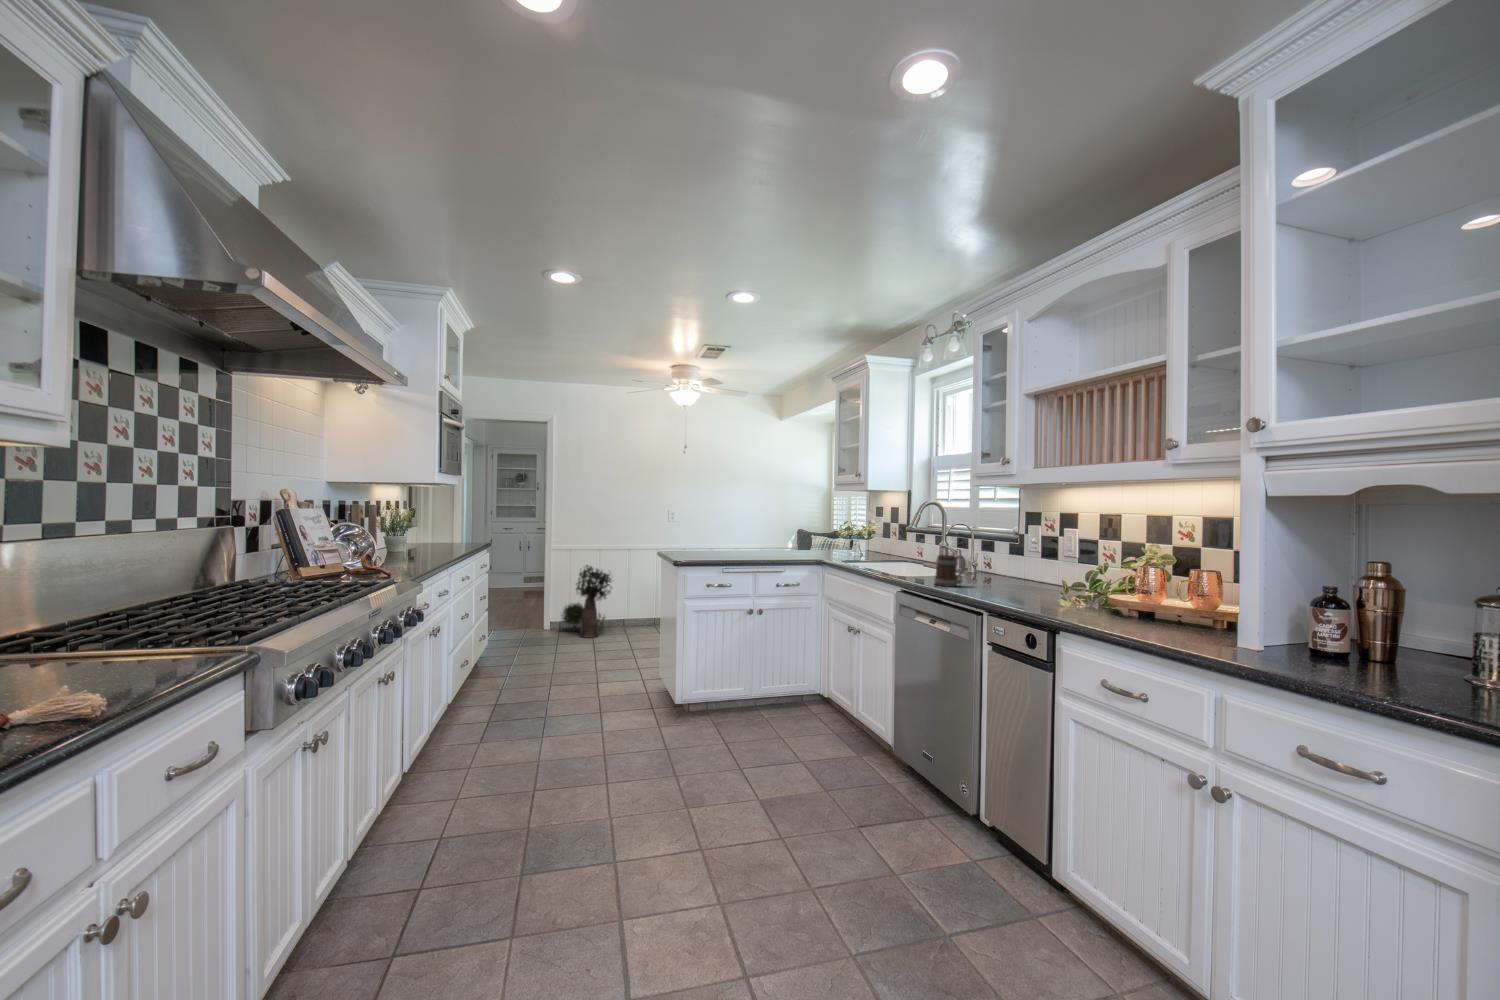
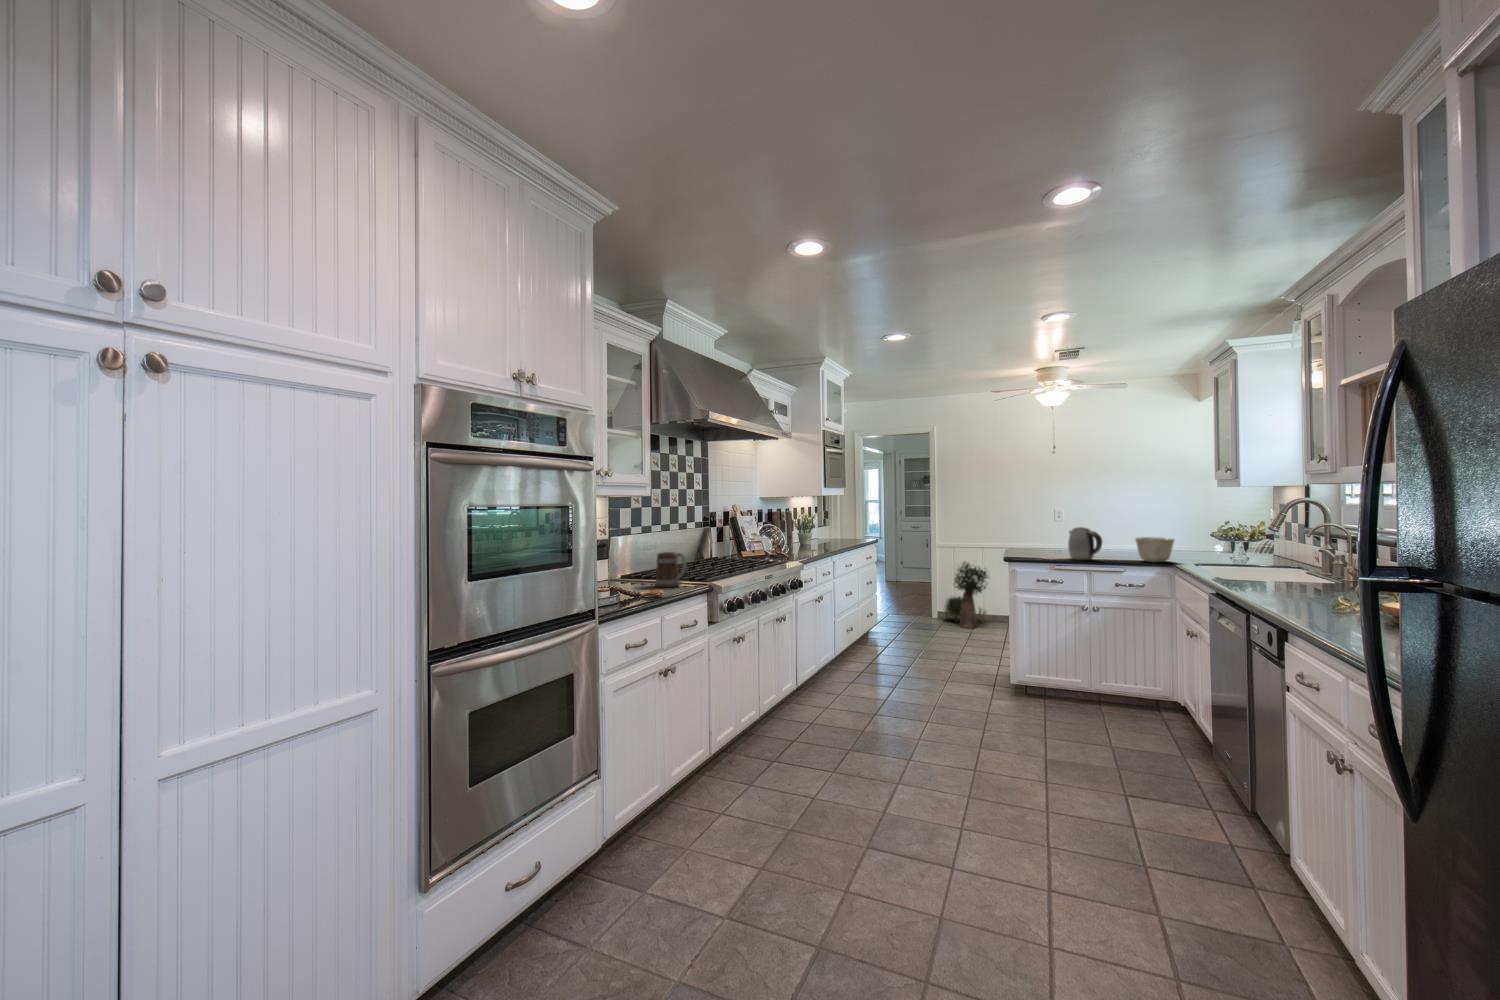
kettle: none [733,530,766,564] -> present [1068,527,1102,561]
ceramic bowl: none [787,540,819,564] -> present [1135,537,1175,563]
mug: present [934,555,966,587] -> present [655,552,686,587]

